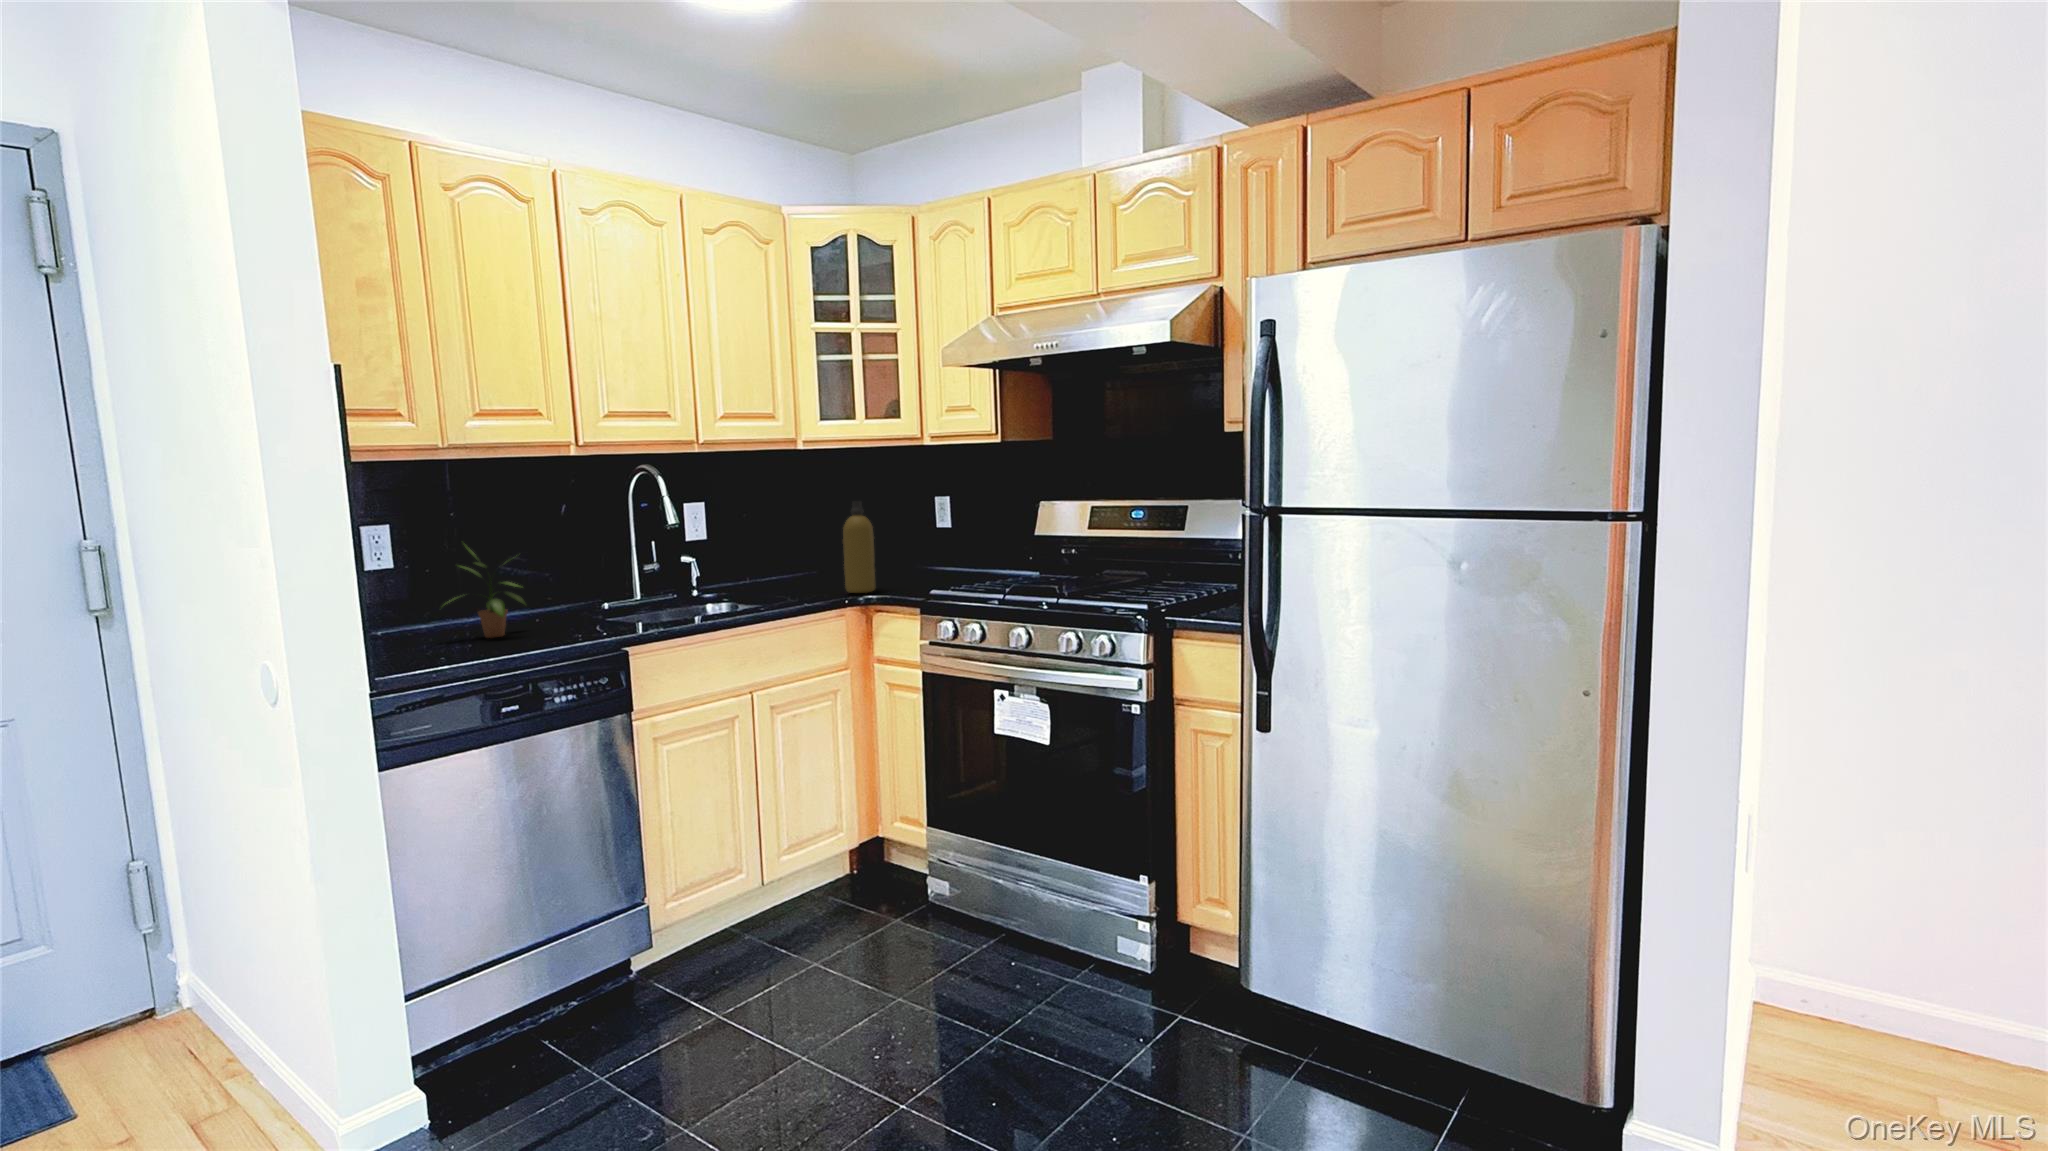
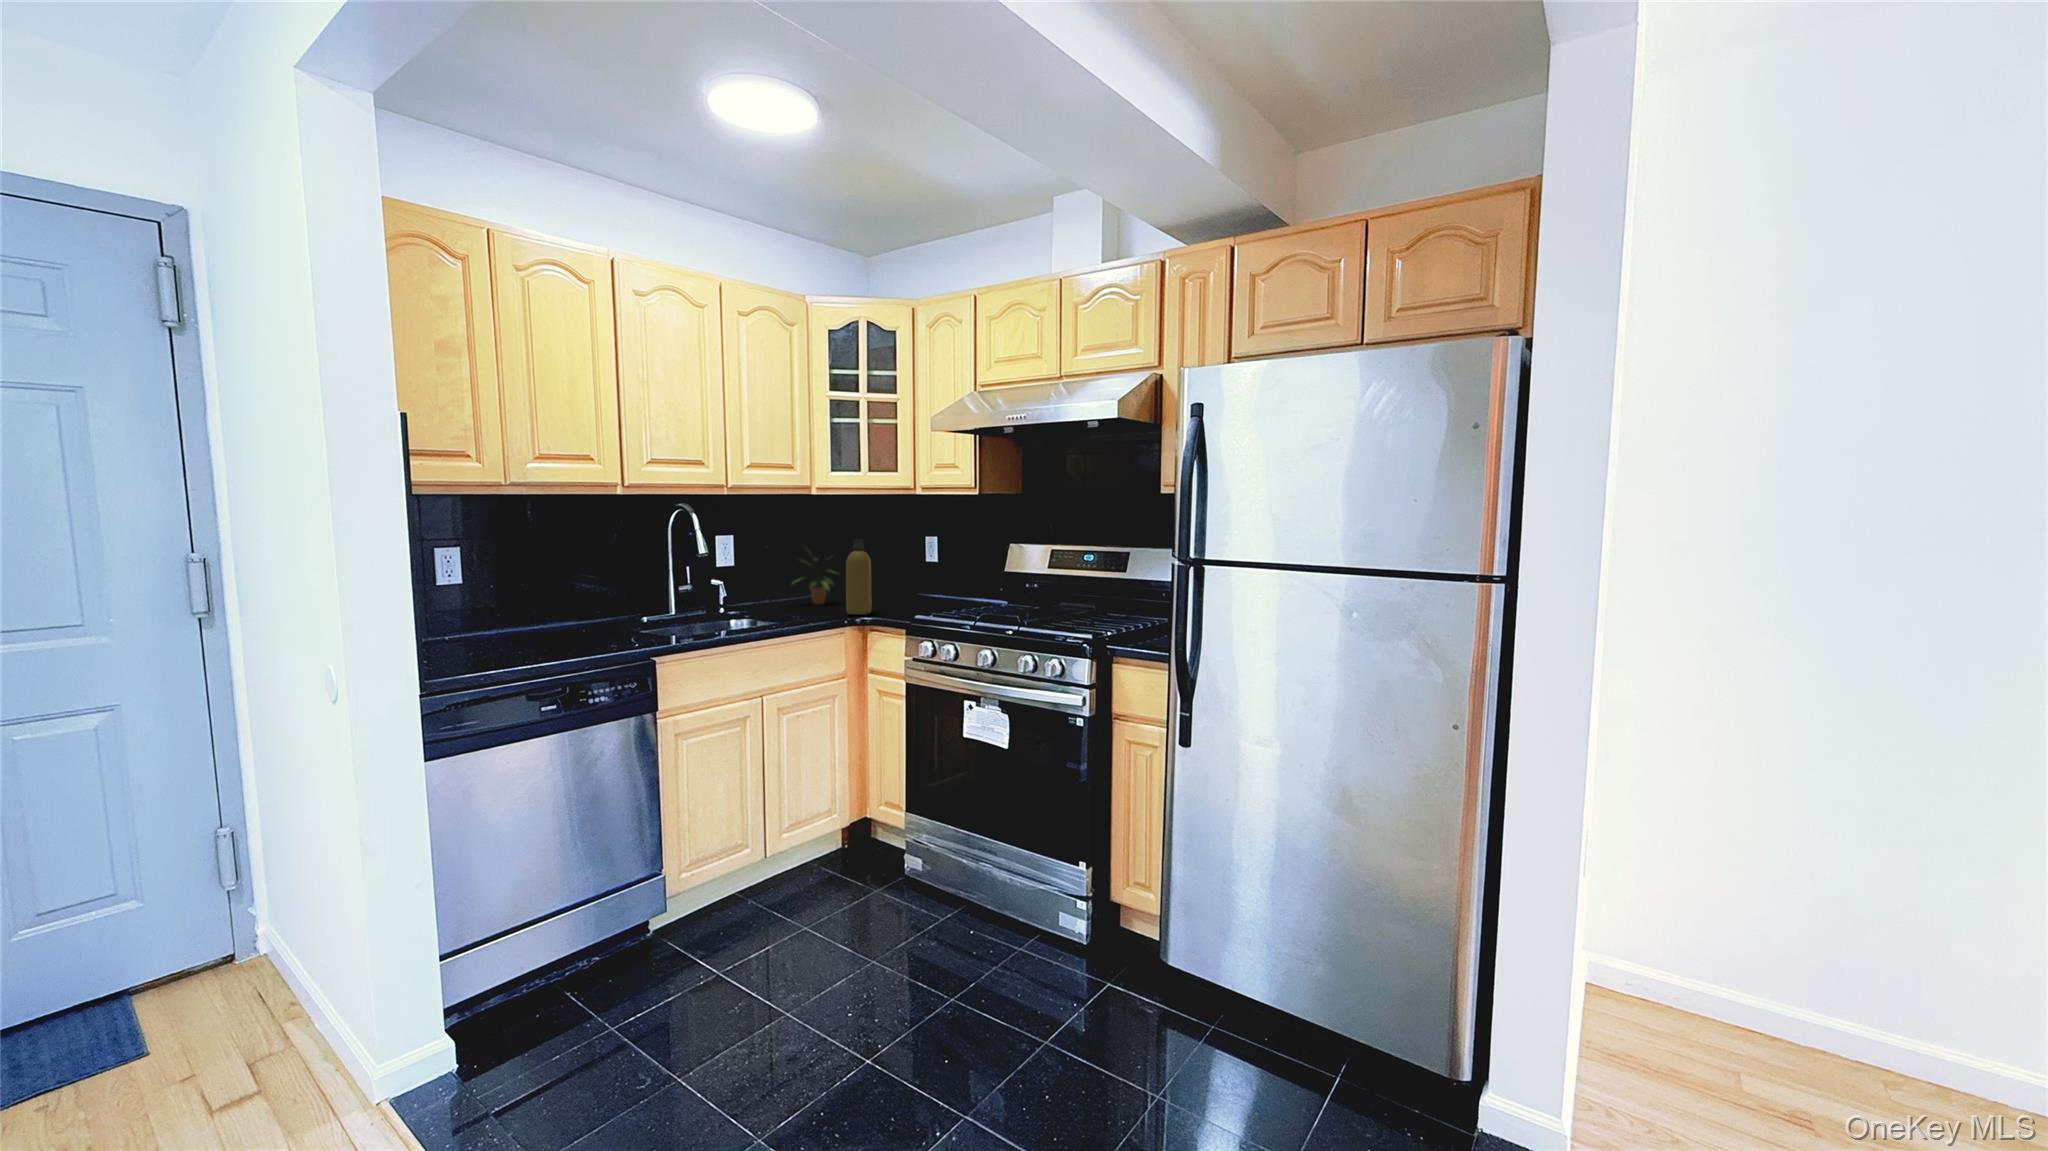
potted plant: present [447,546,525,638] -> present [792,558,834,605]

